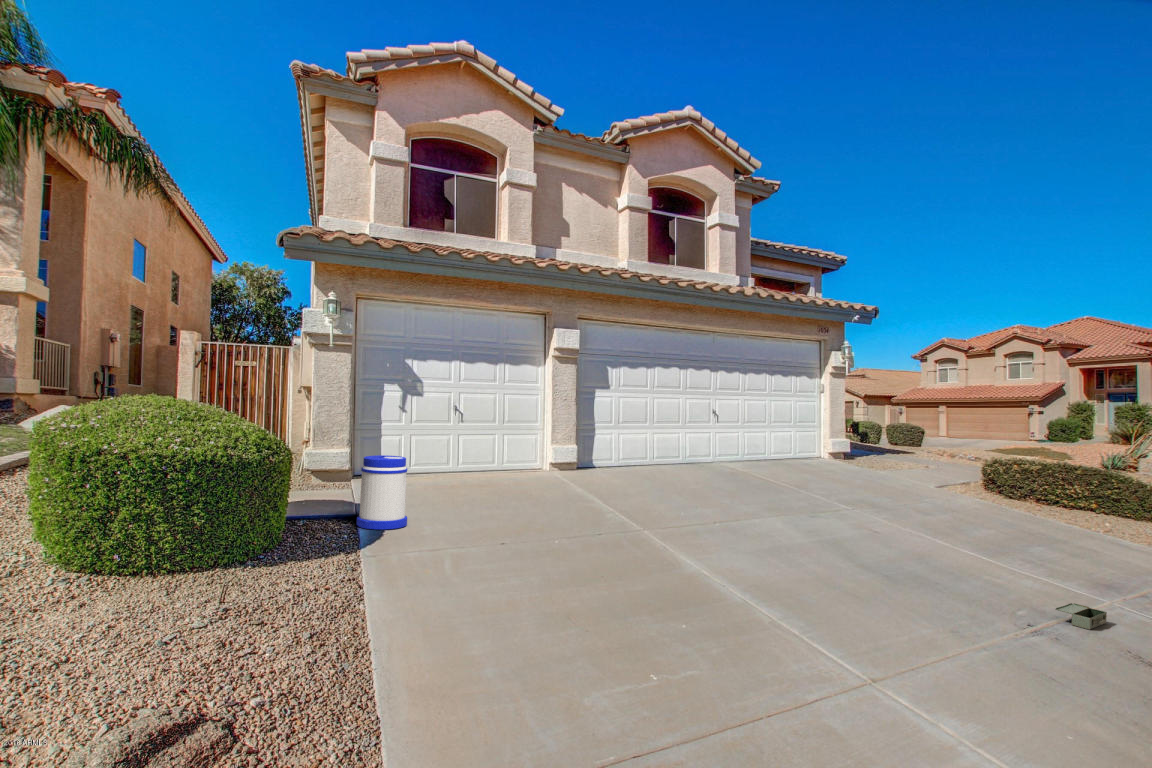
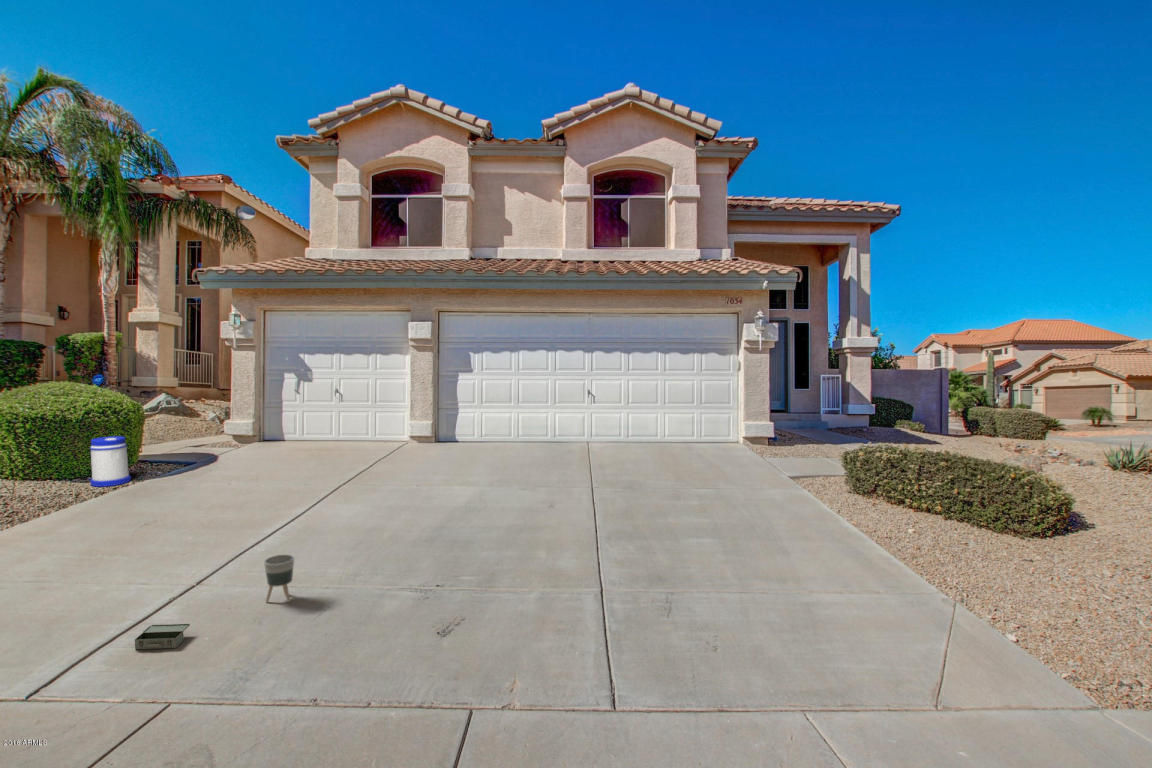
planter: none [1003,538,1037,589] -> present [264,555,294,602]

